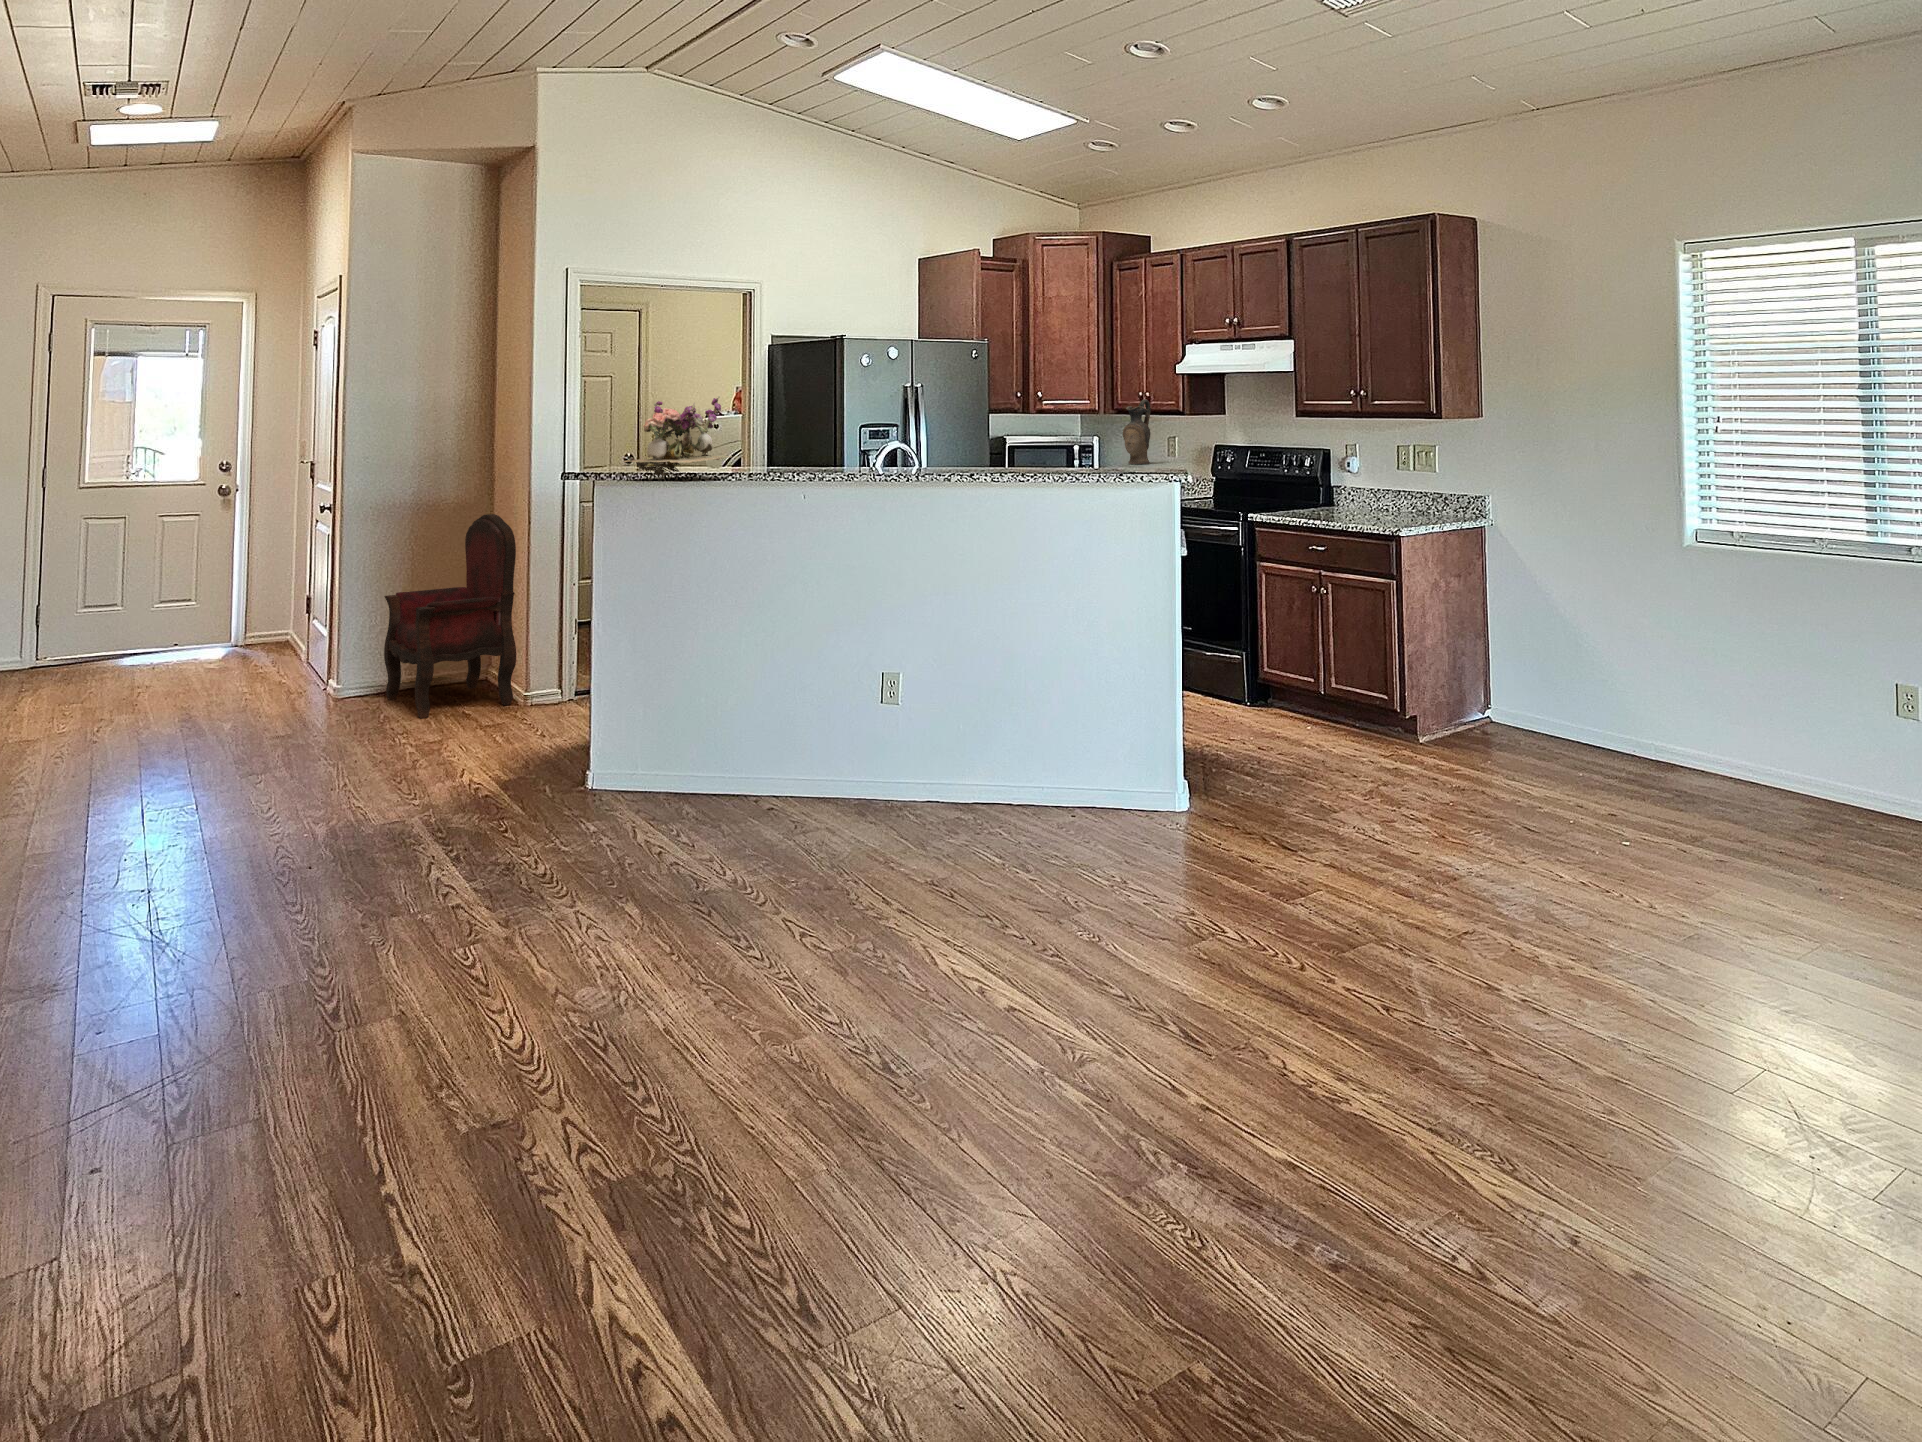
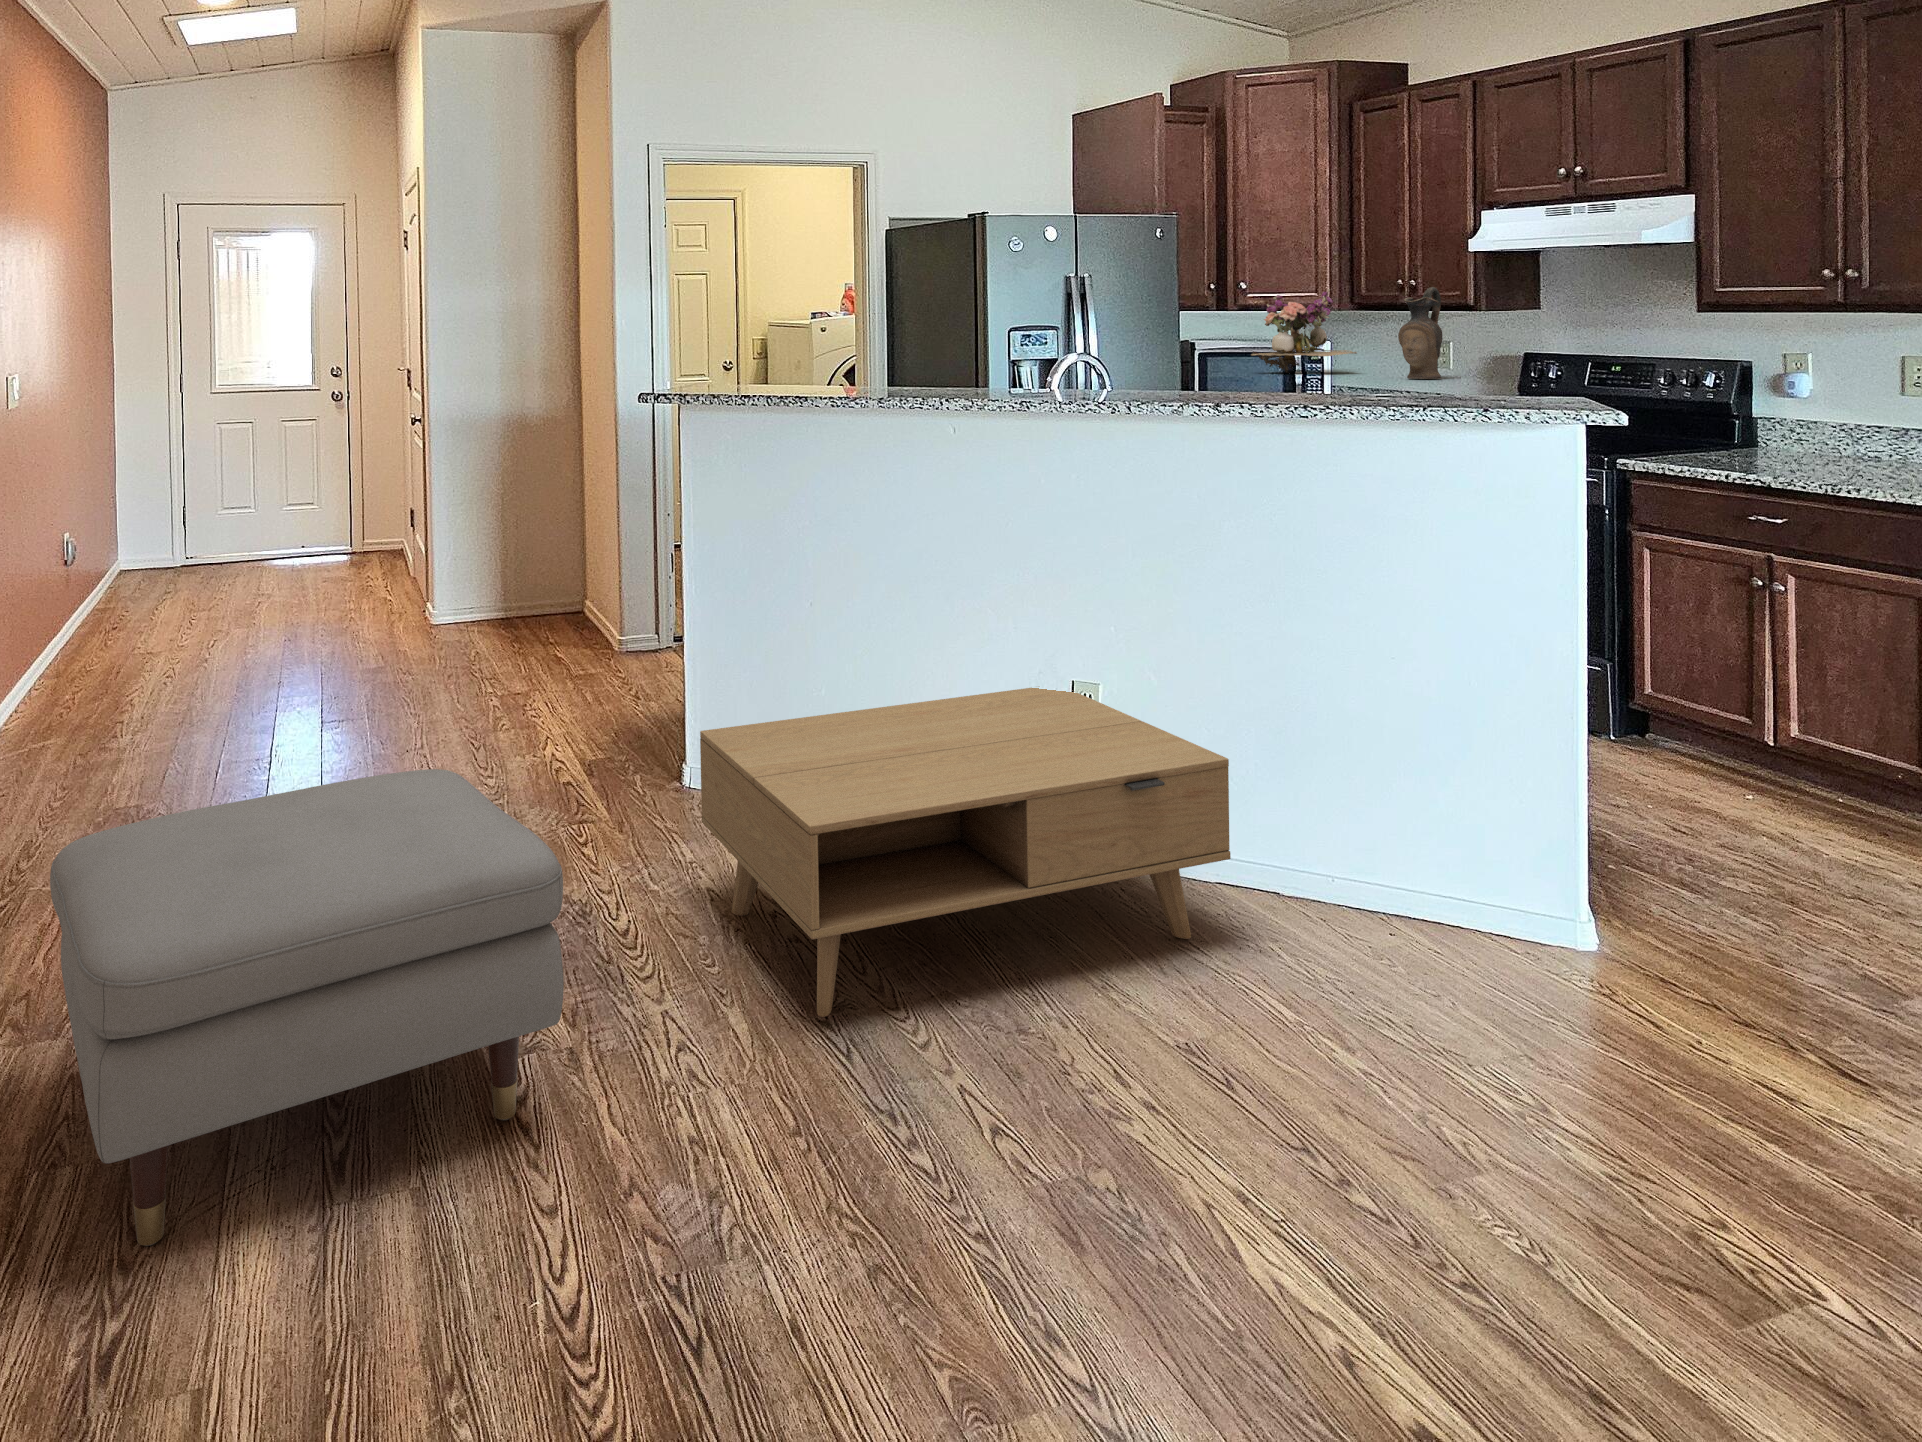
flower arrangement: present [624,396,732,479] -> present [1251,289,1357,372]
armchair: present [384,514,516,718] -> none [476,431,613,662]
coffee table: none [604,681,969,900] -> present [700,688,1231,1017]
ottoman: none [108,752,514,1059] -> present [50,769,564,1246]

